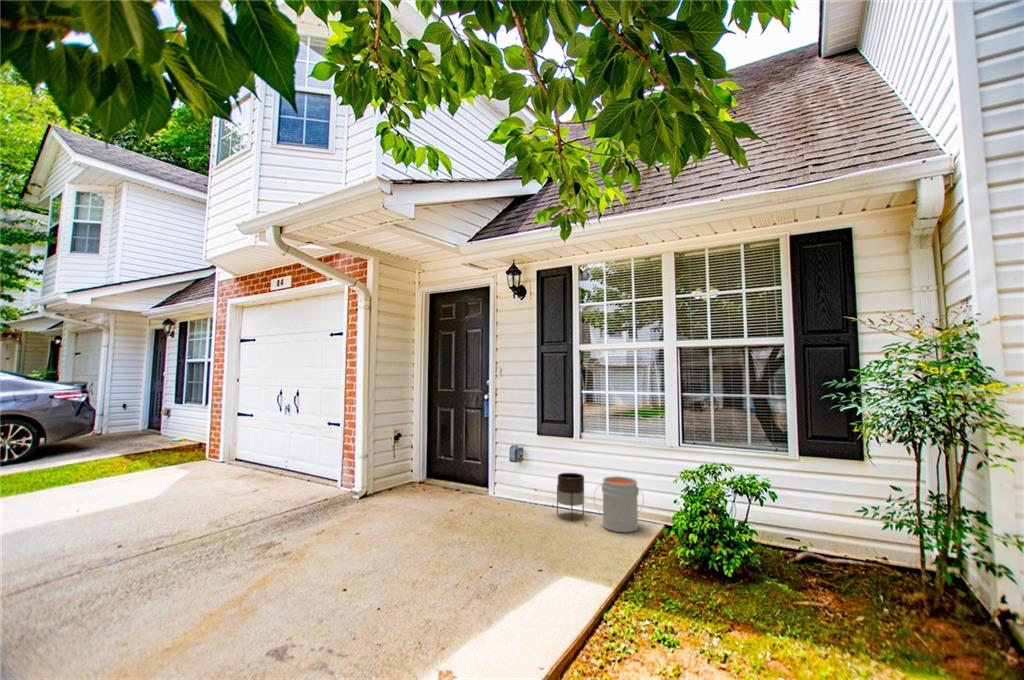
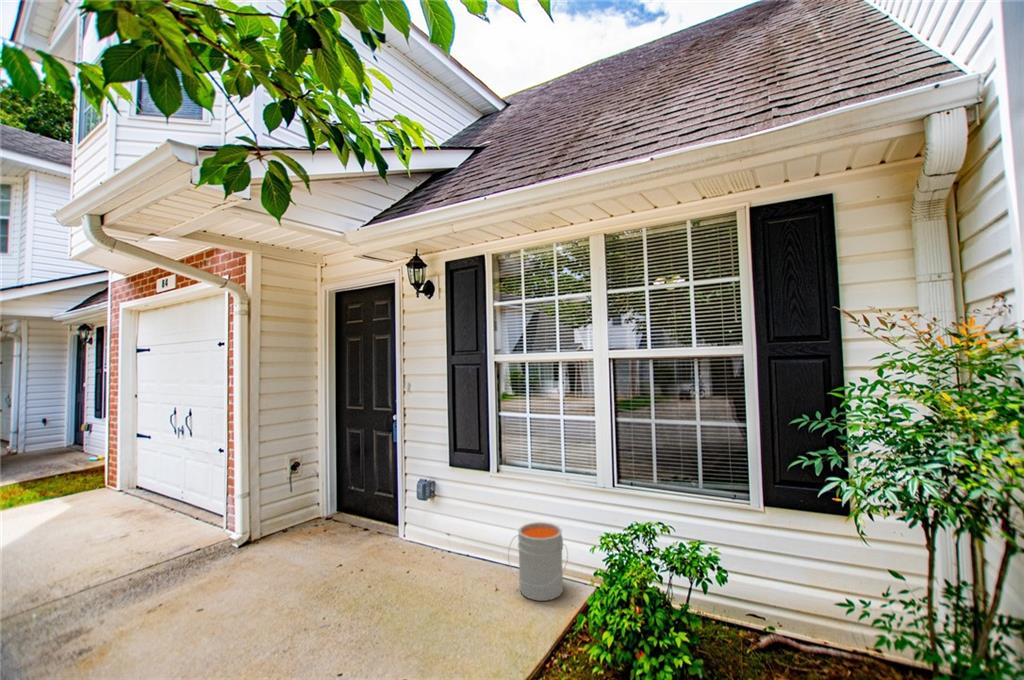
planter: present [557,473,584,515] -> none [468,515,503,582]

